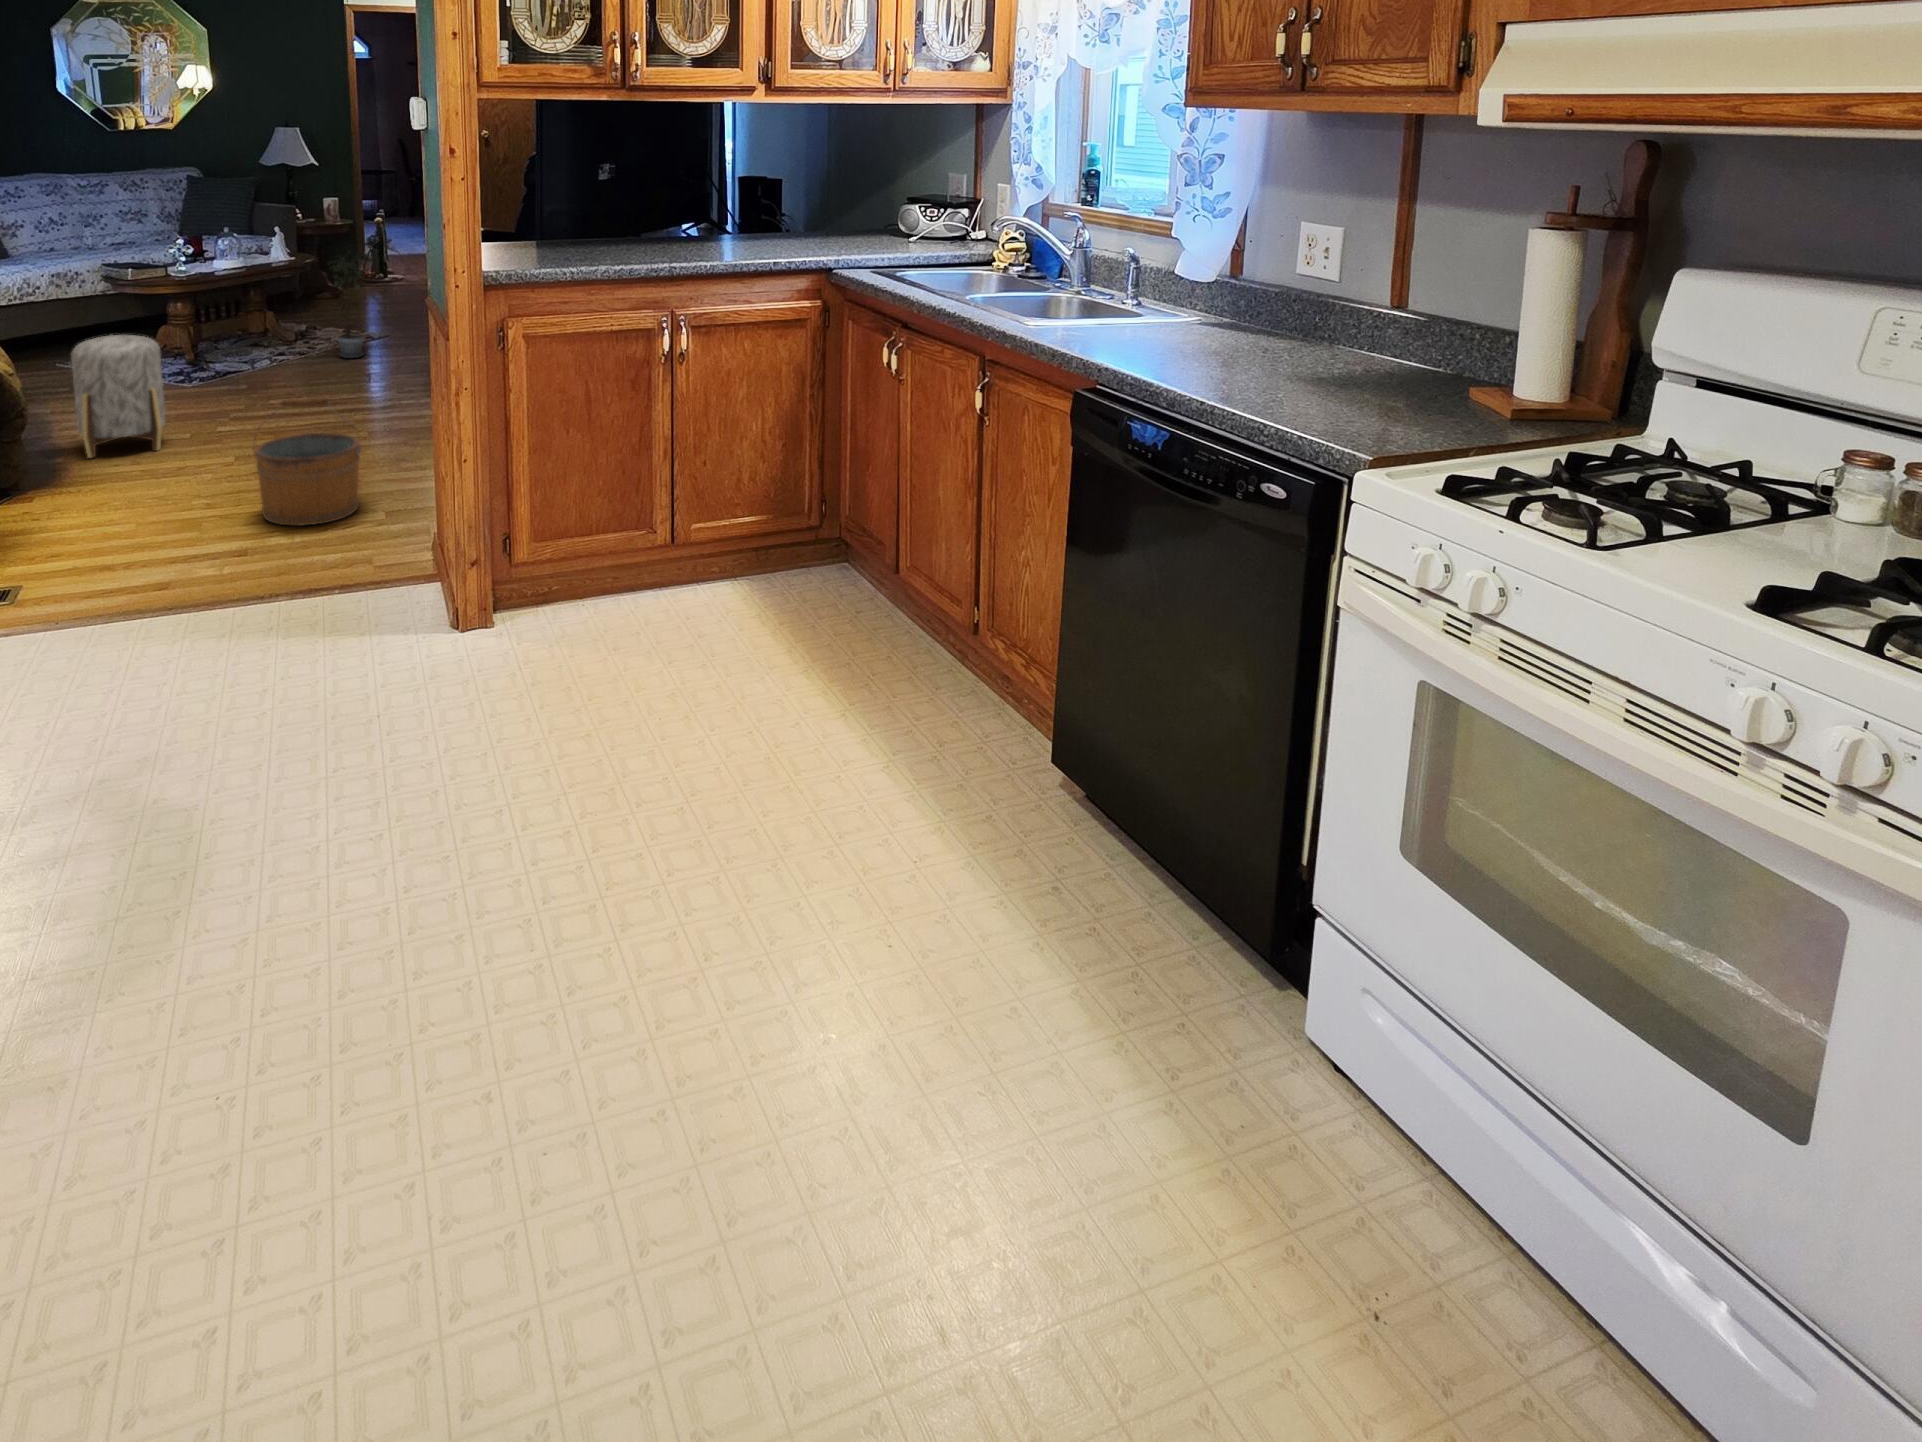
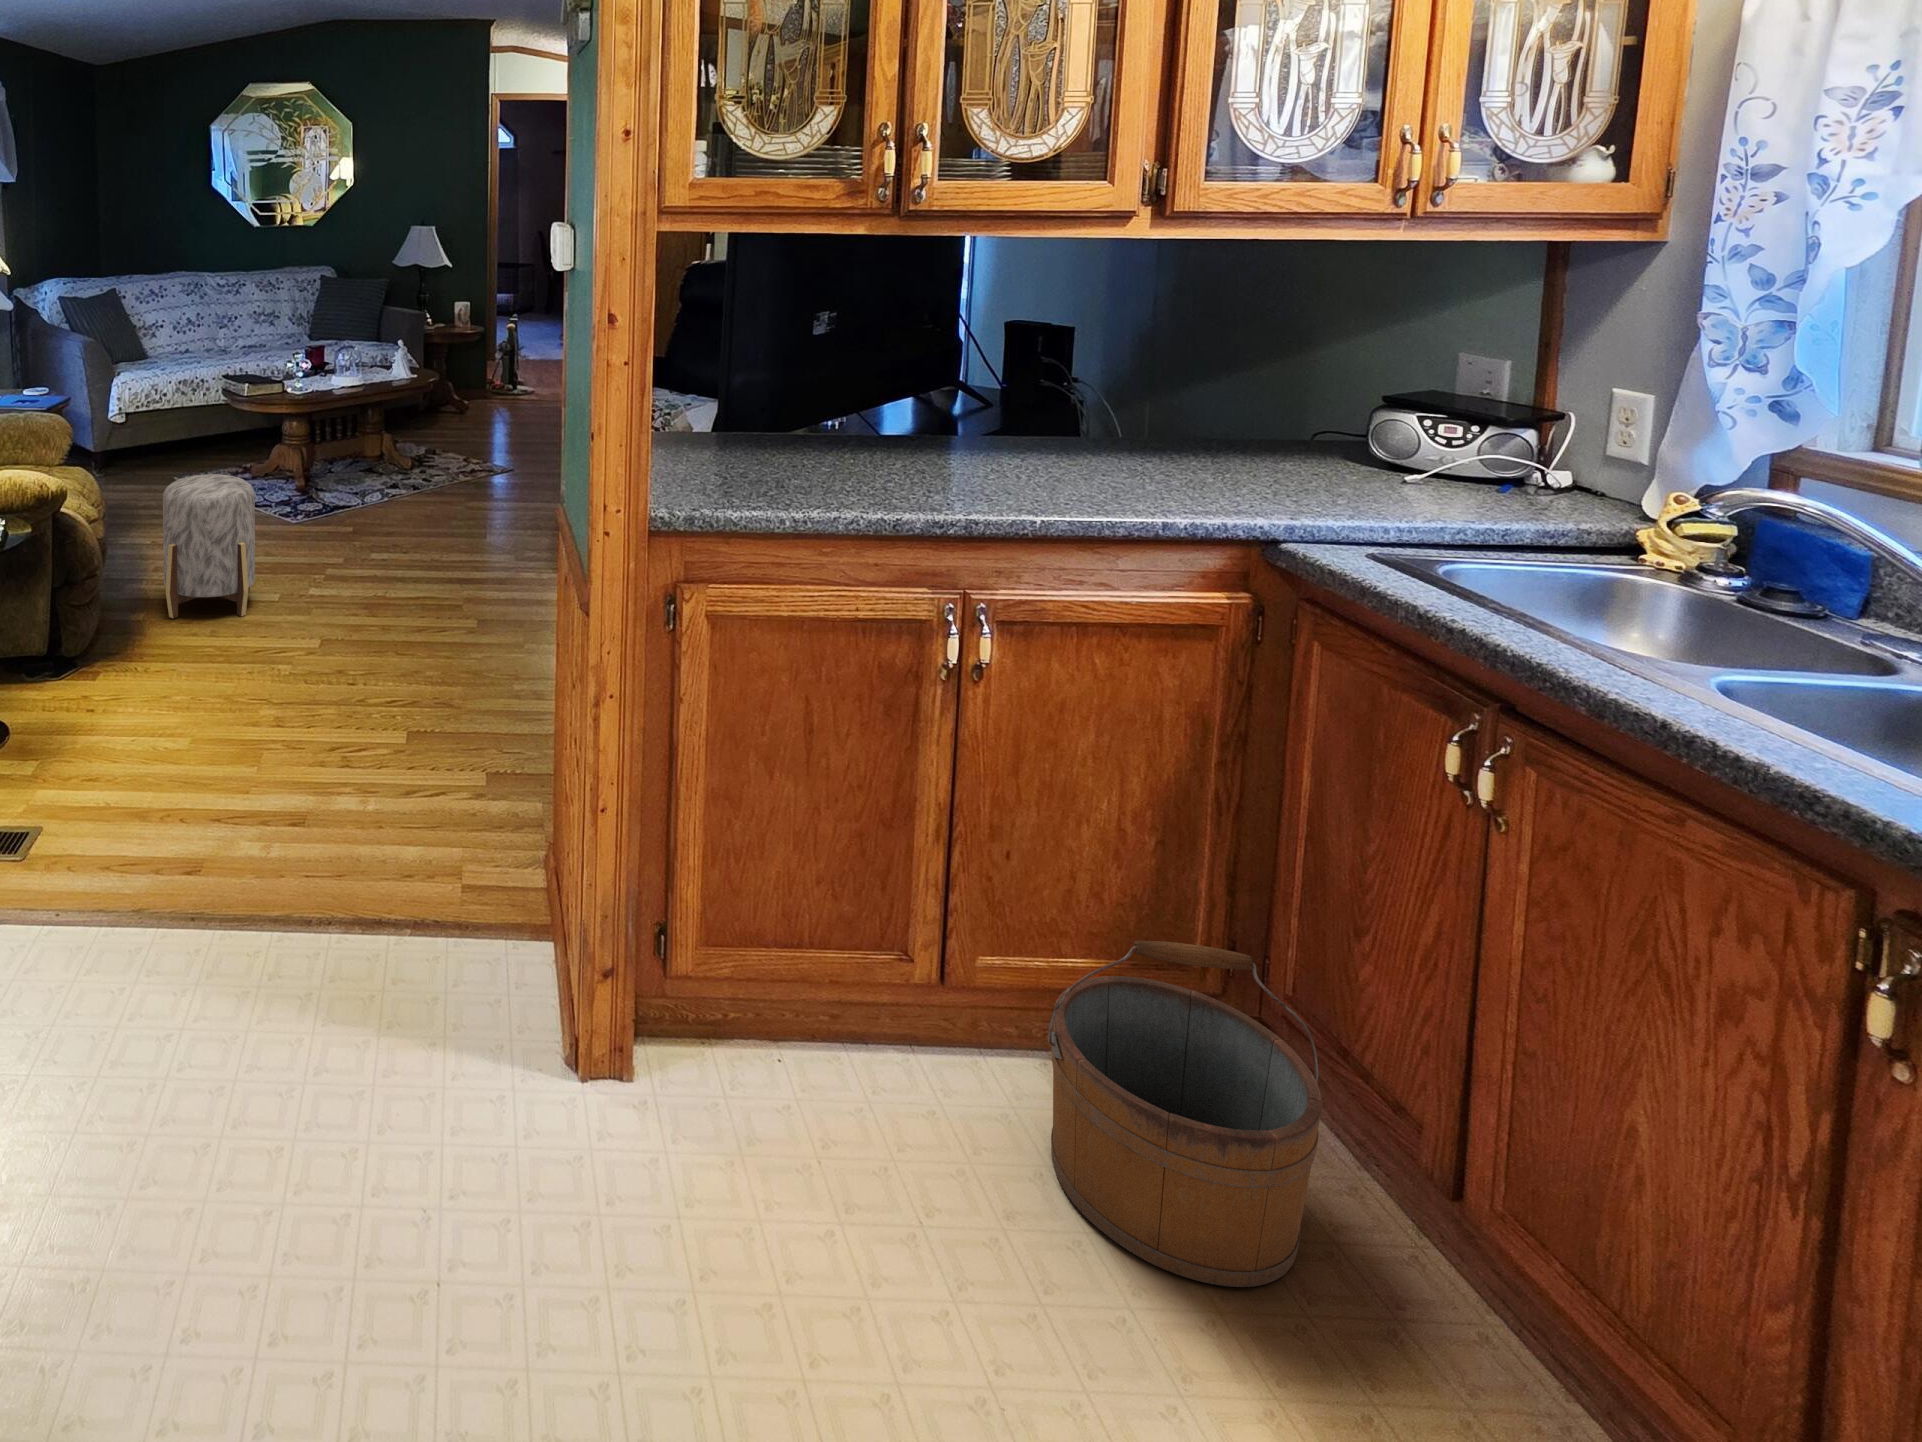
potted plant: present [330,246,373,358] -> none [446,368,502,498]
bucket: present [255,398,361,526] -> present [1048,941,1322,1287]

